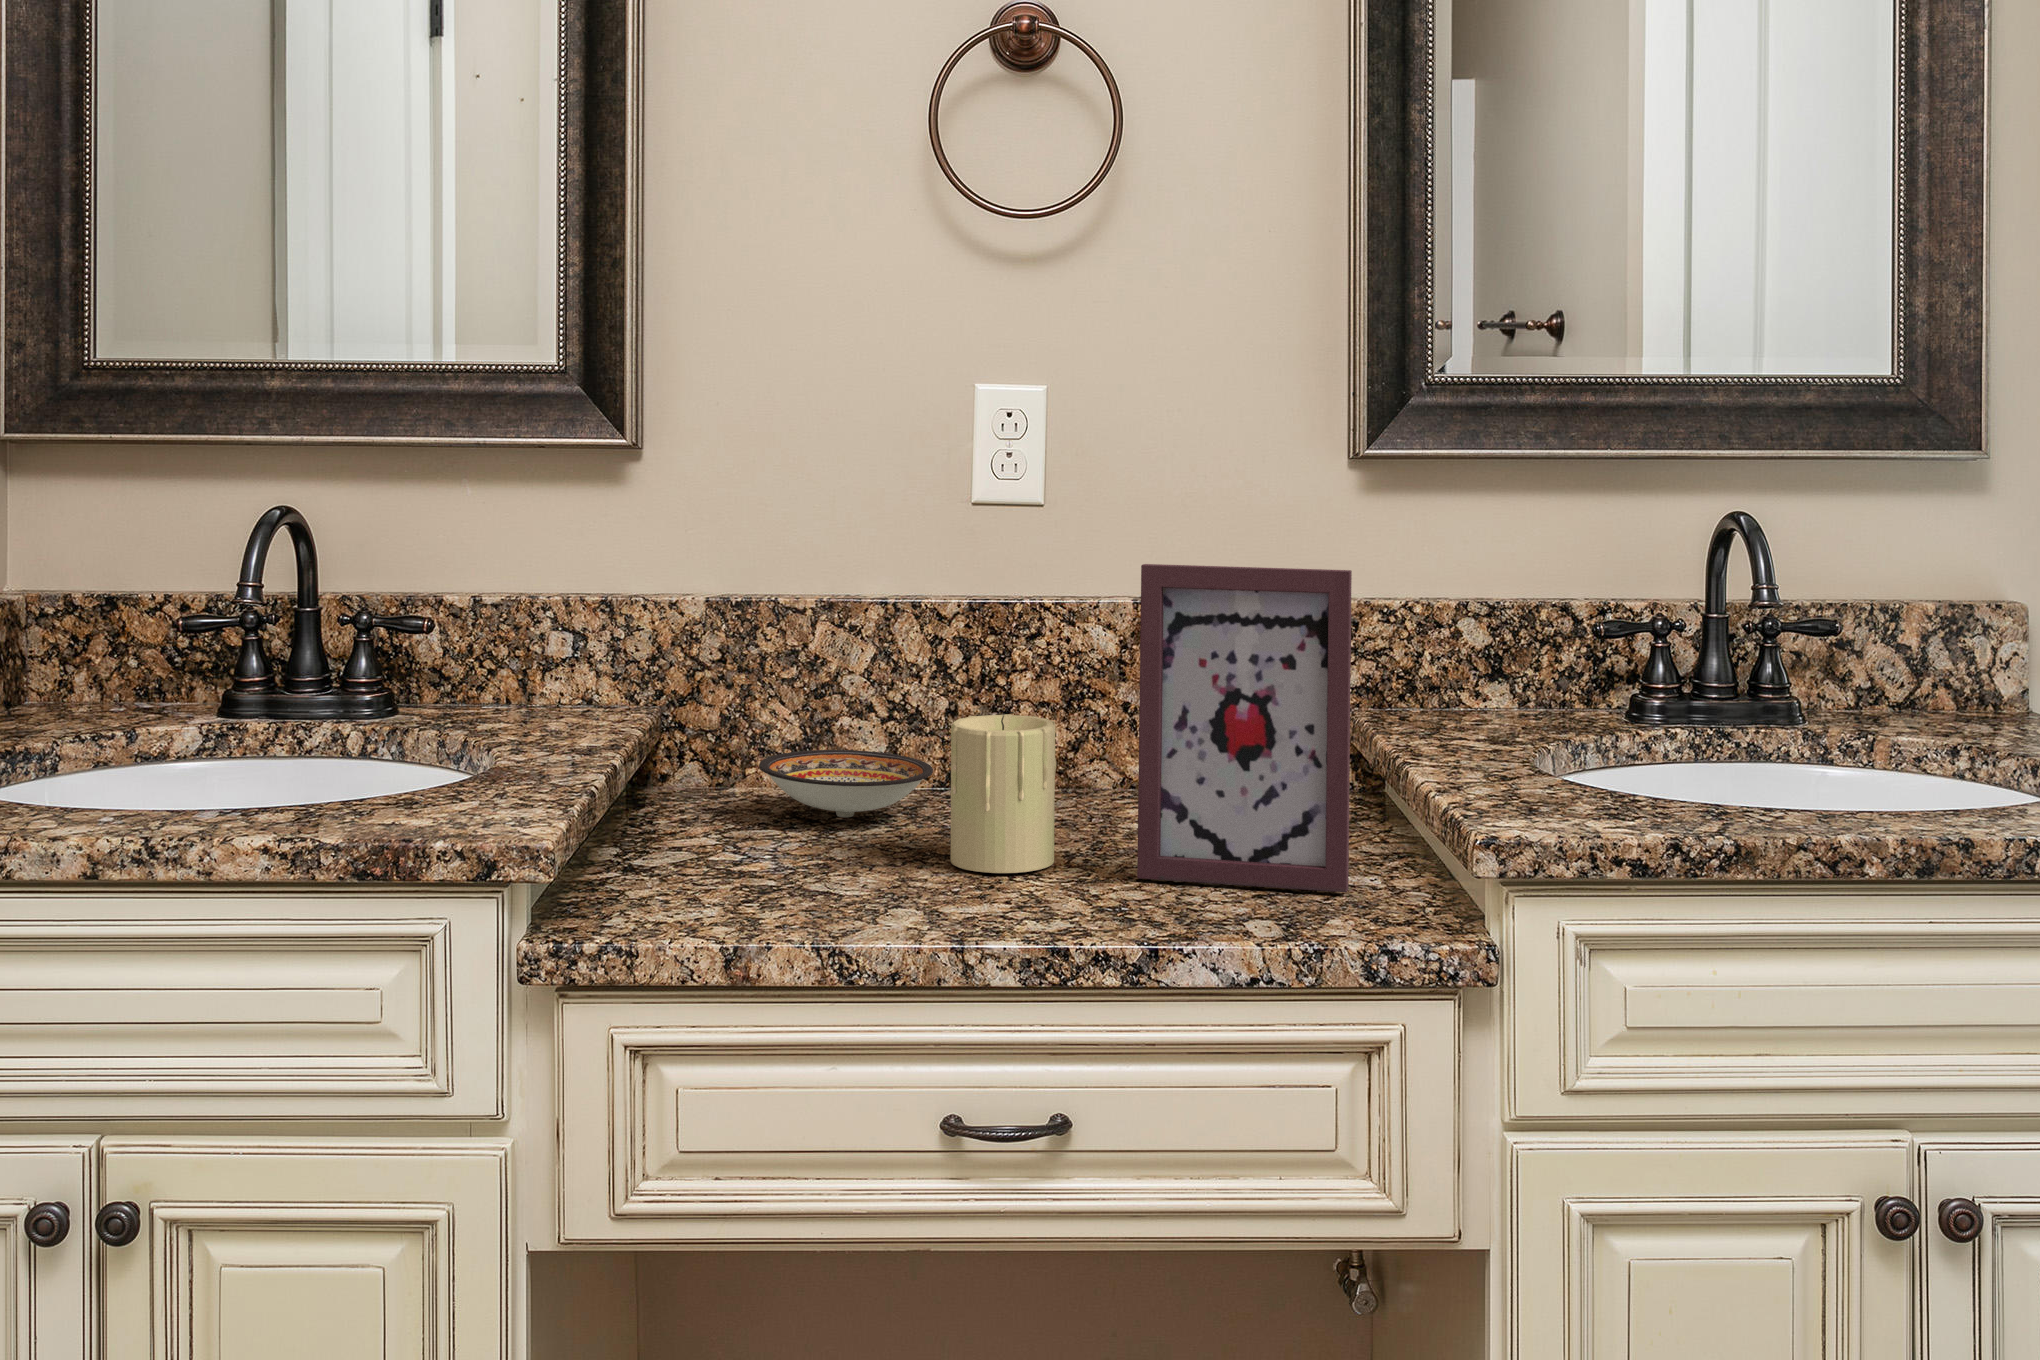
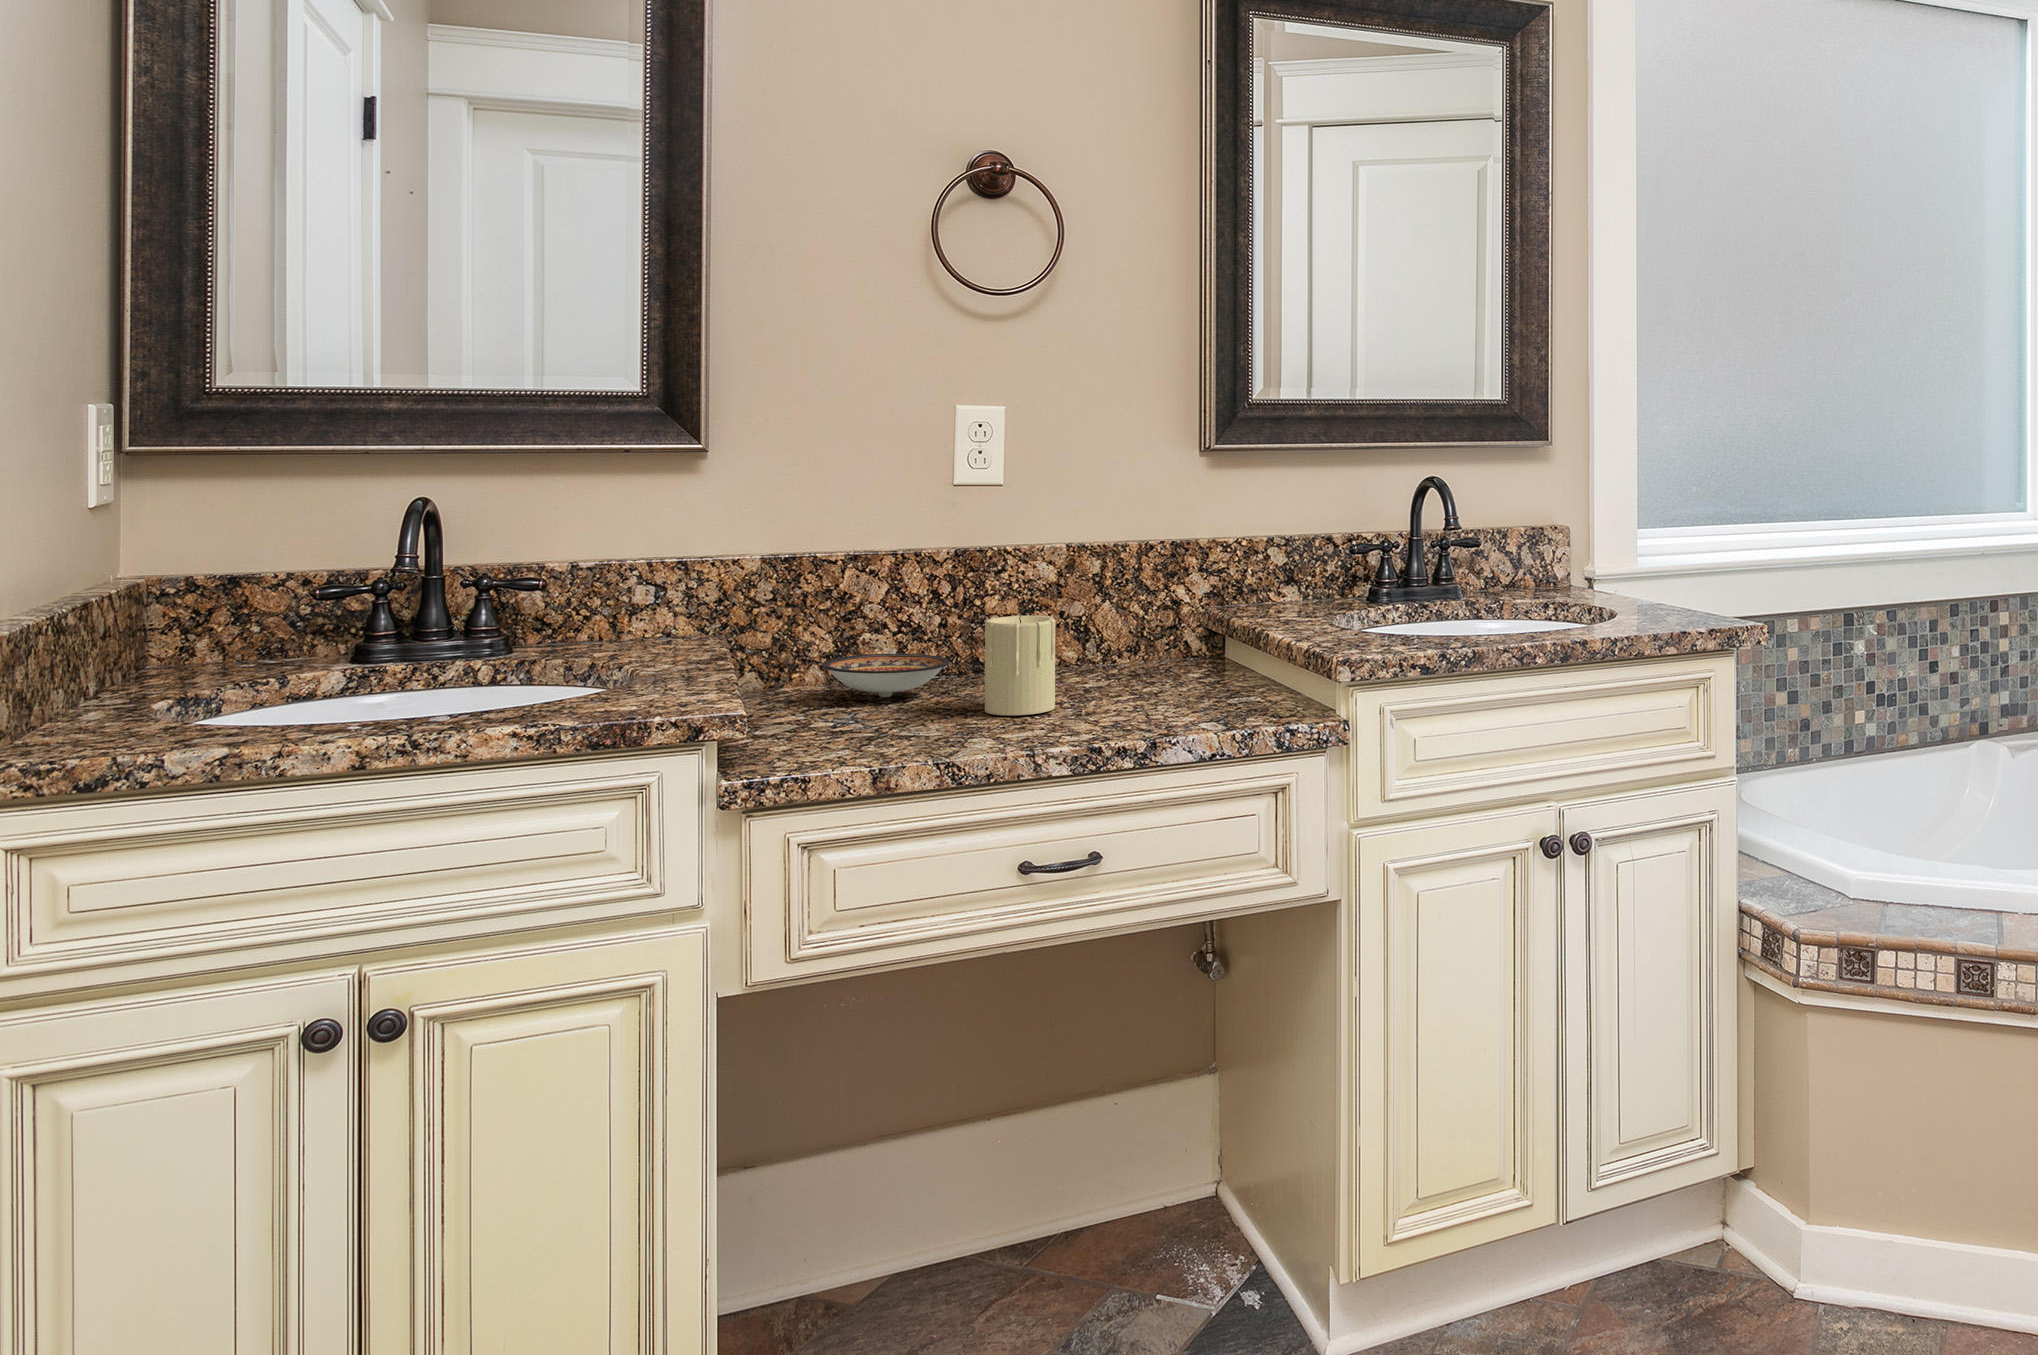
picture frame: present [1137,564,1352,893] -> none [1116,511,1249,709]

